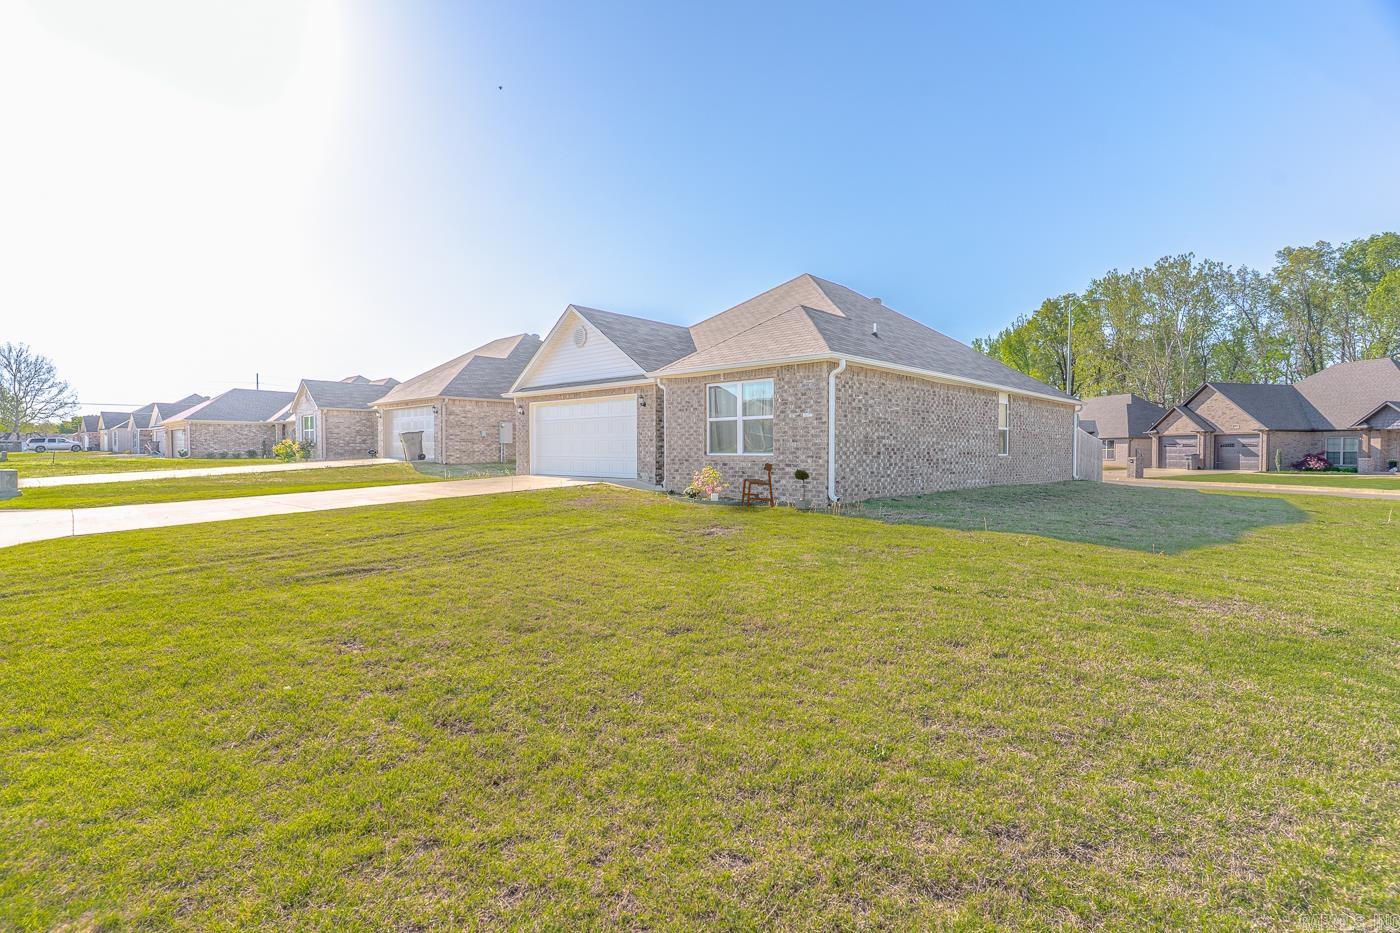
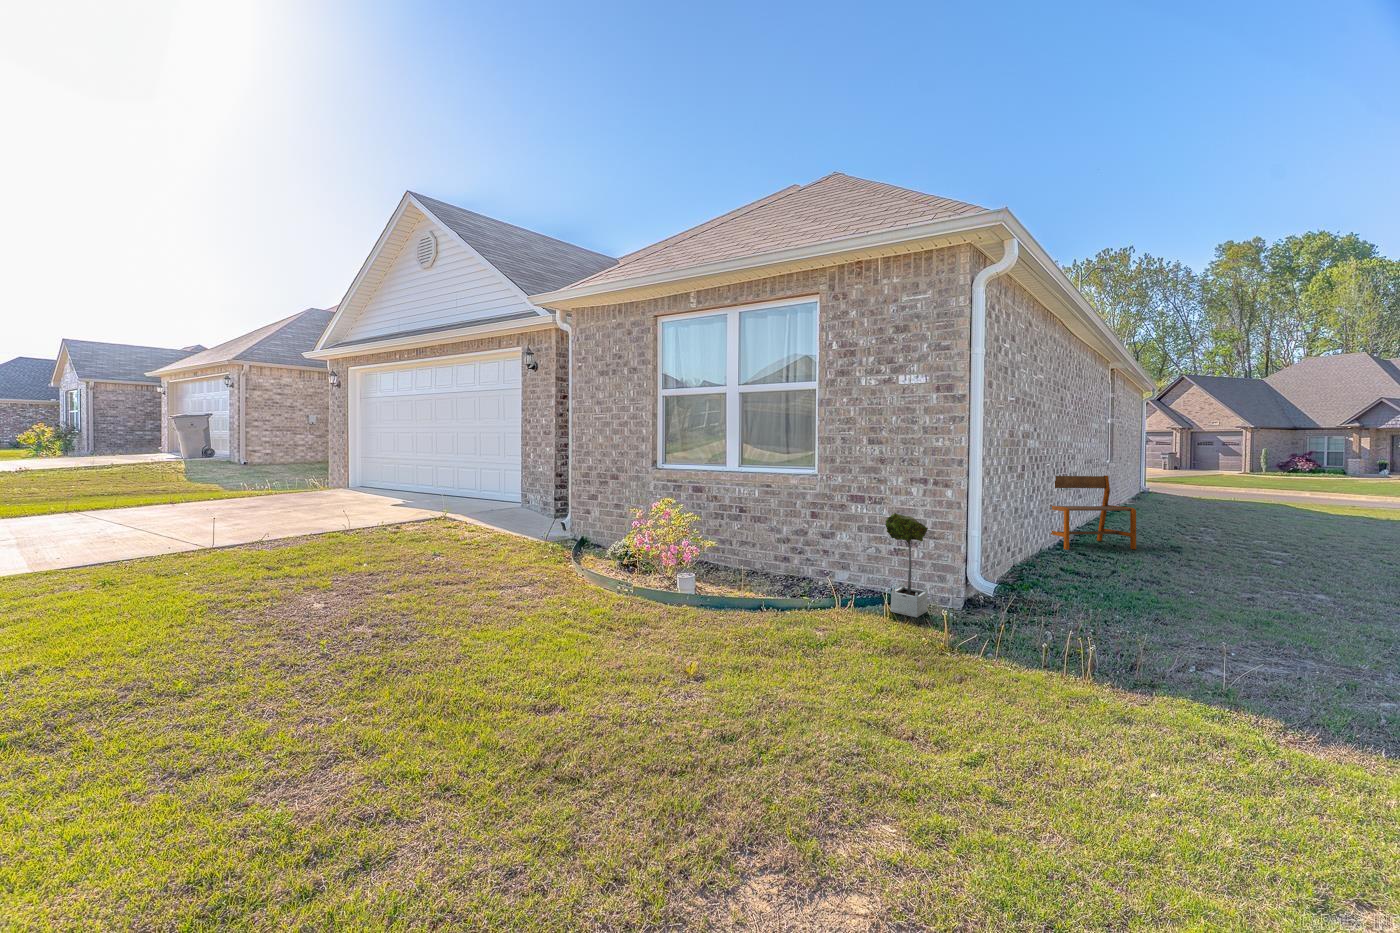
bench: present [742,463,774,507] -> present [1050,476,1136,550]

